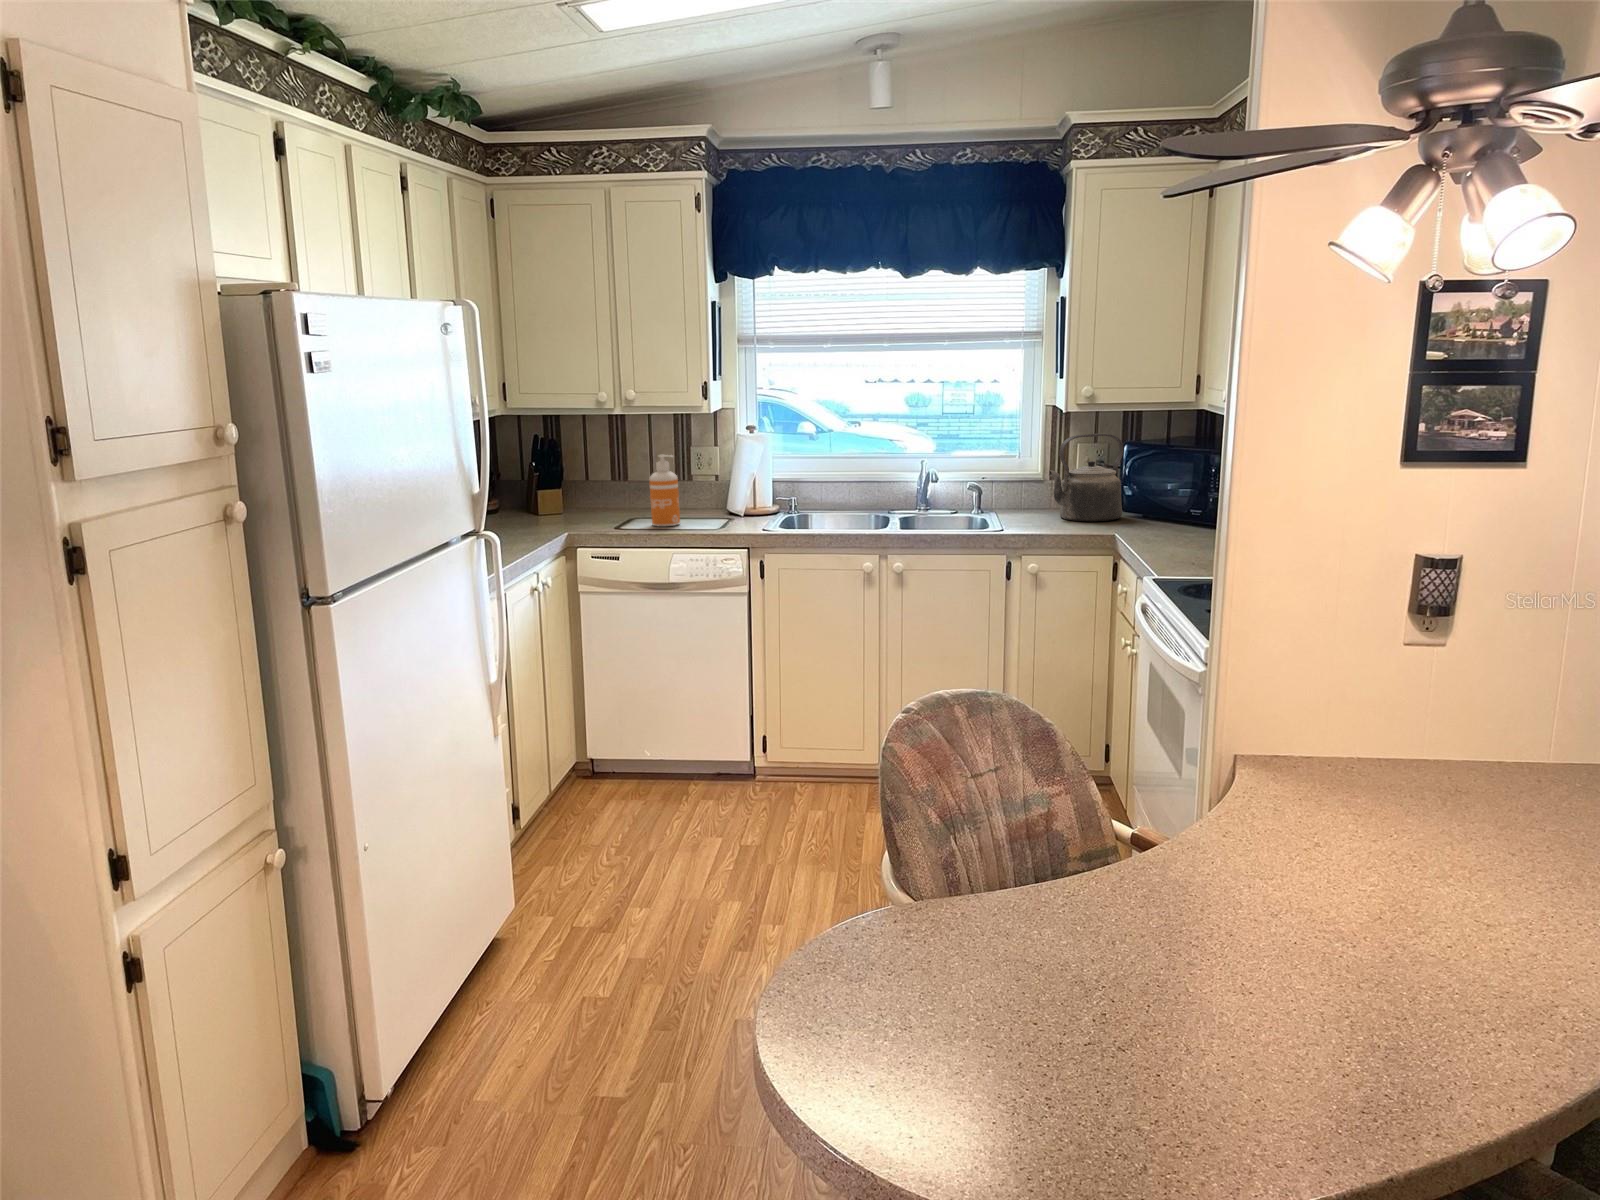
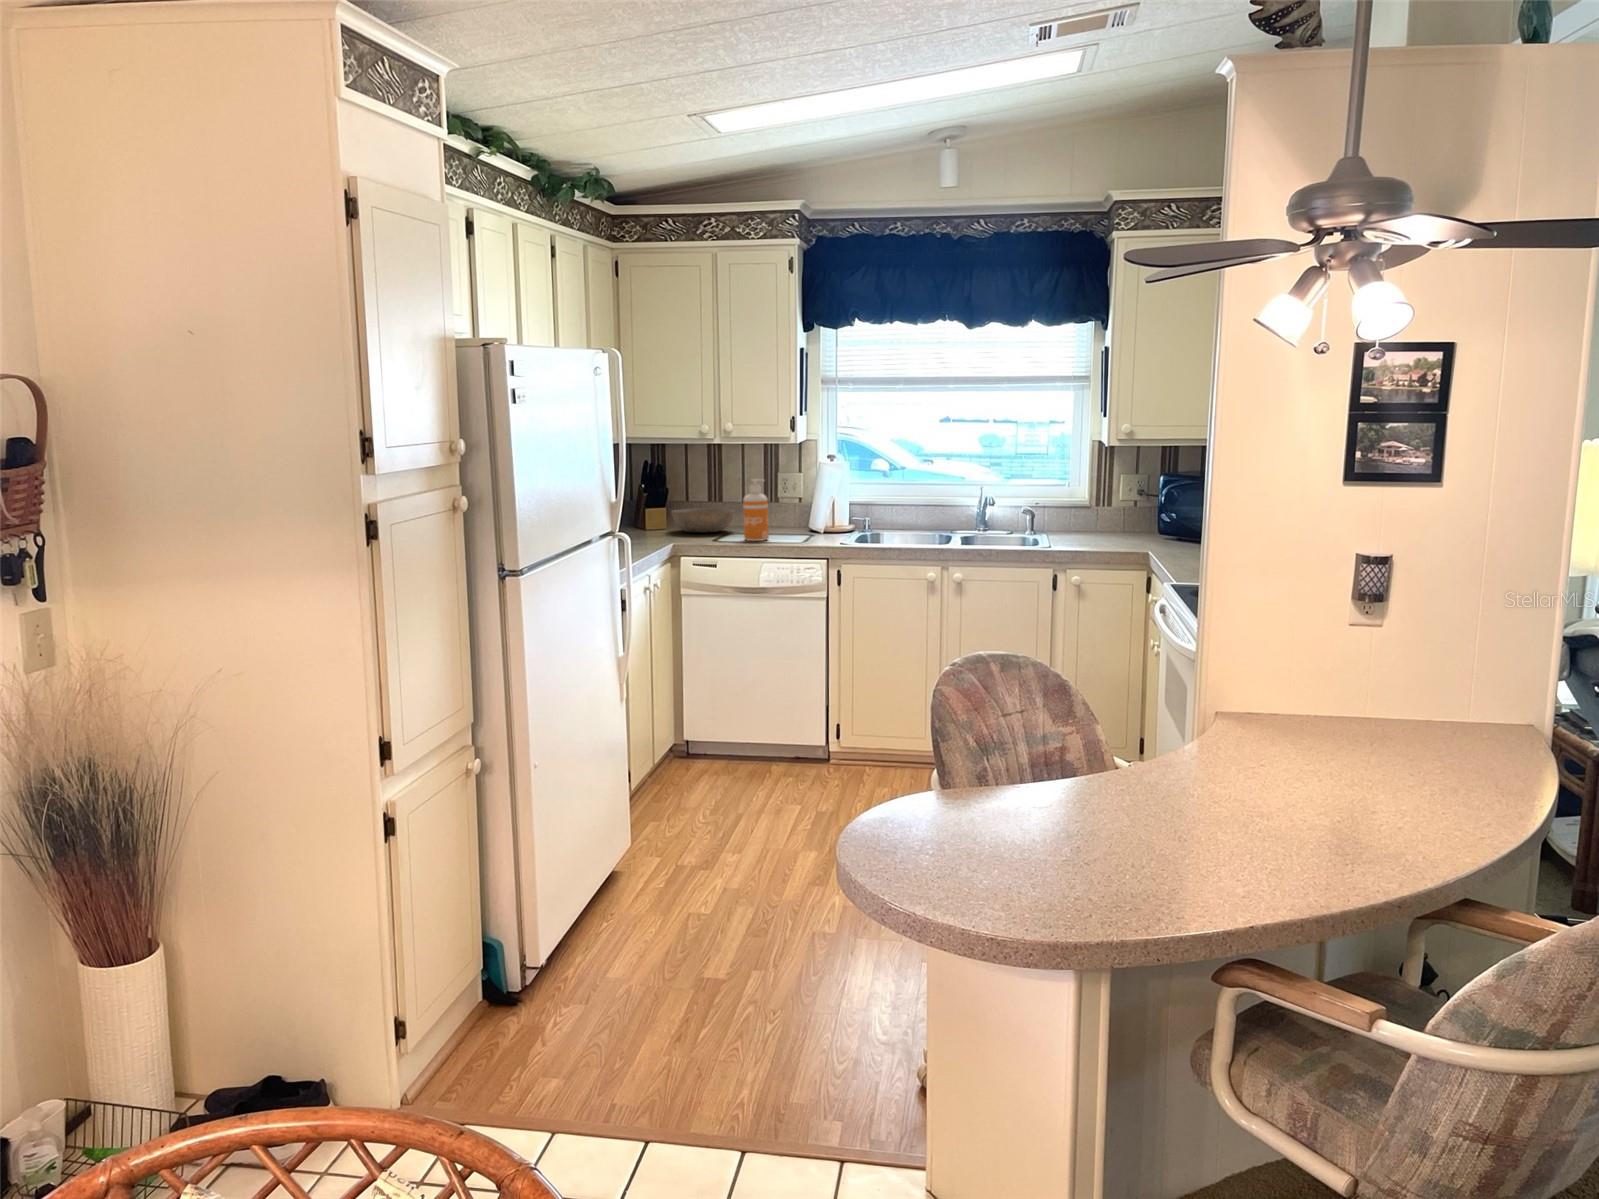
kettle: present [1049,434,1124,521] -> none [1093,467,1160,544]
bowl: none [568,488,642,516] -> present [672,508,735,532]

